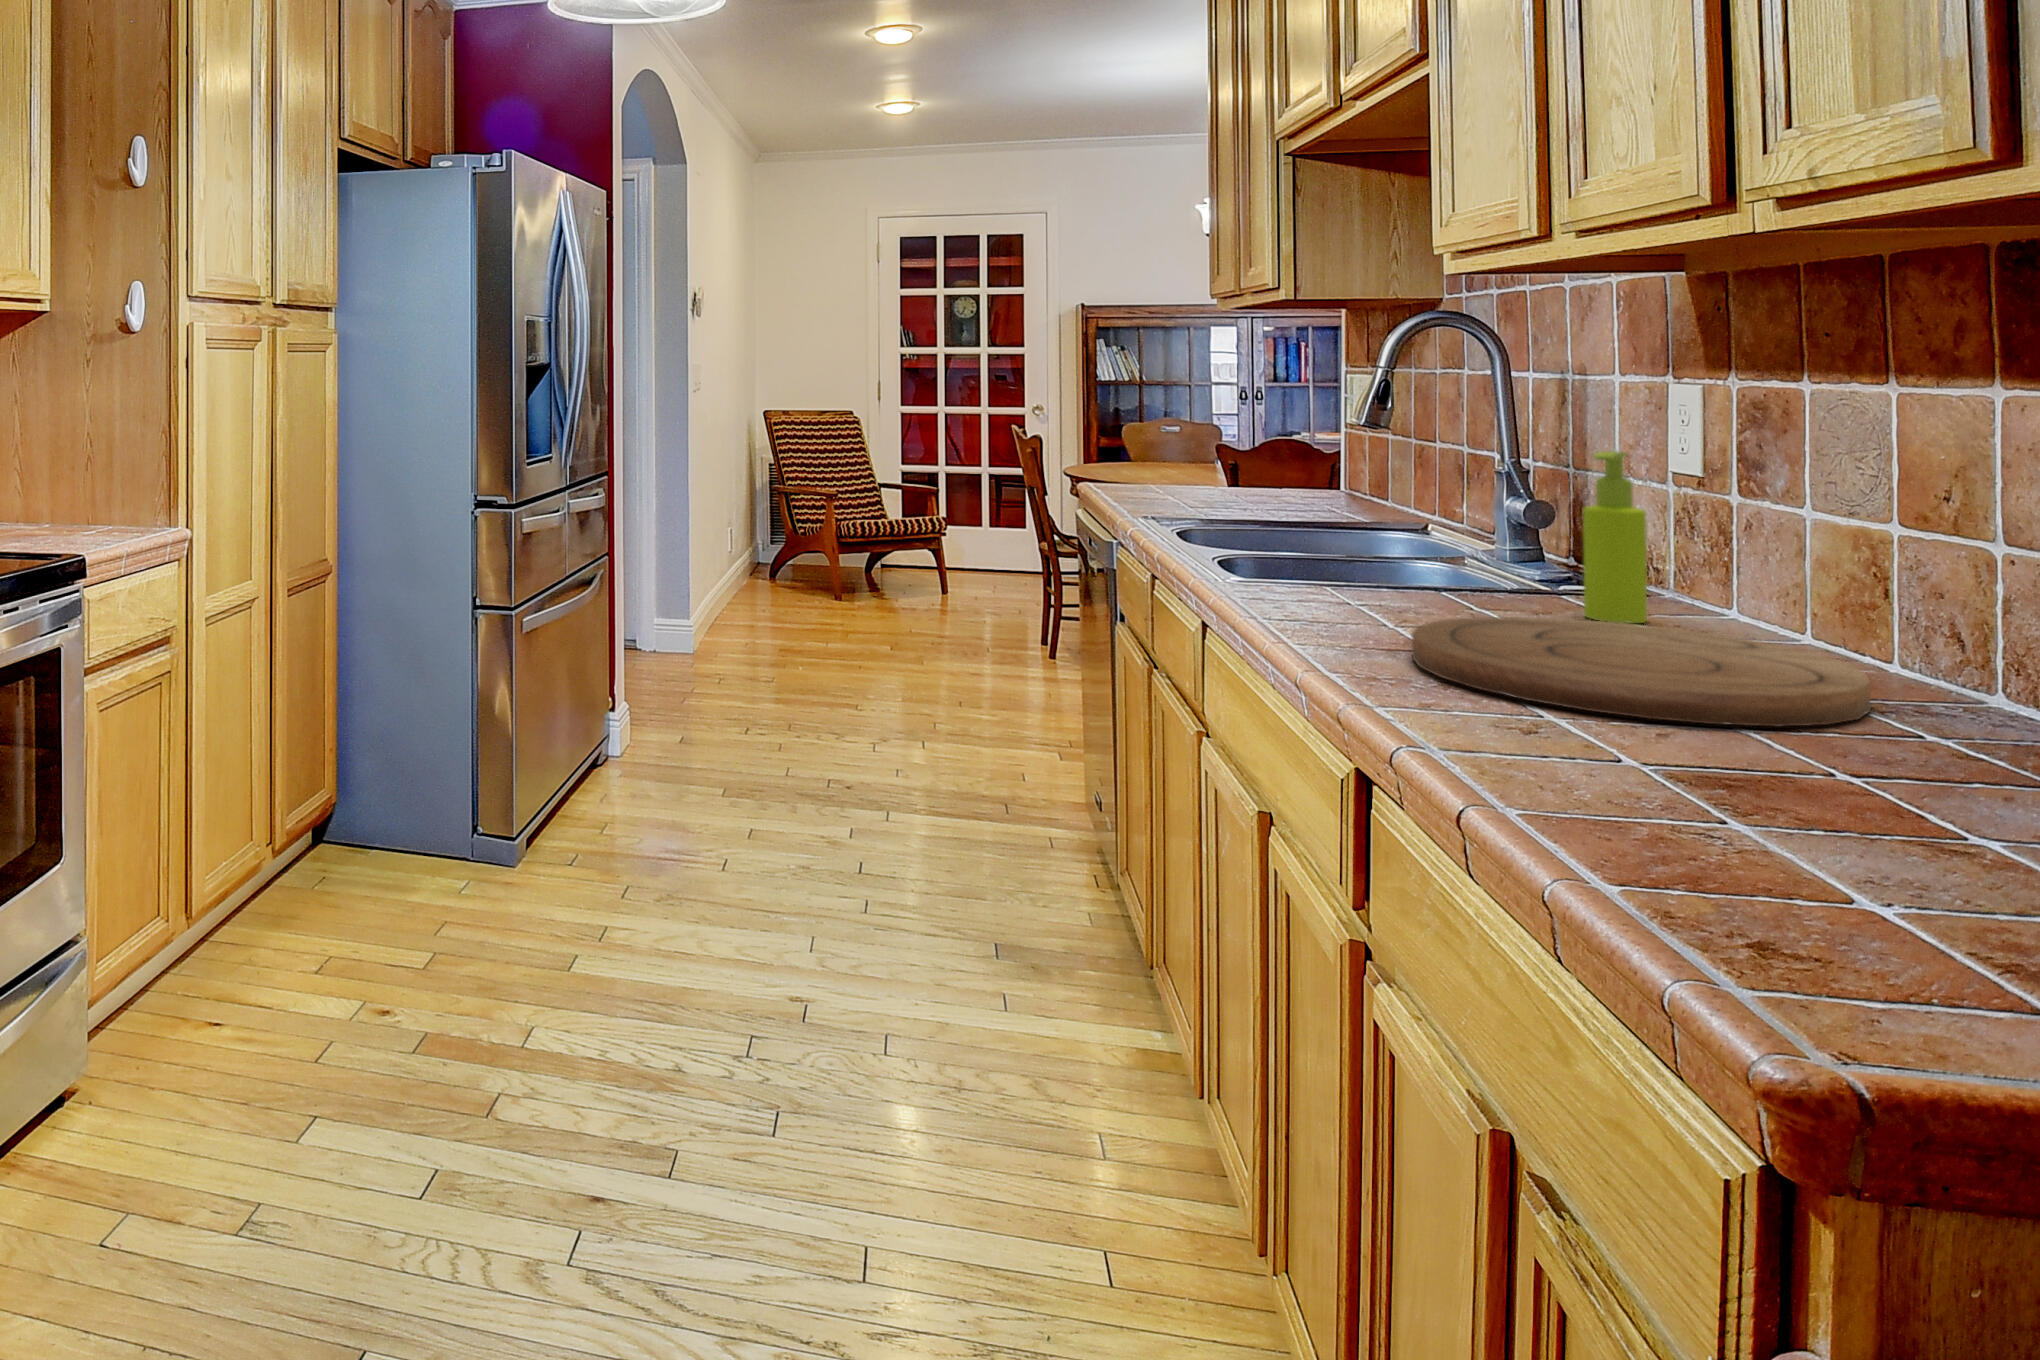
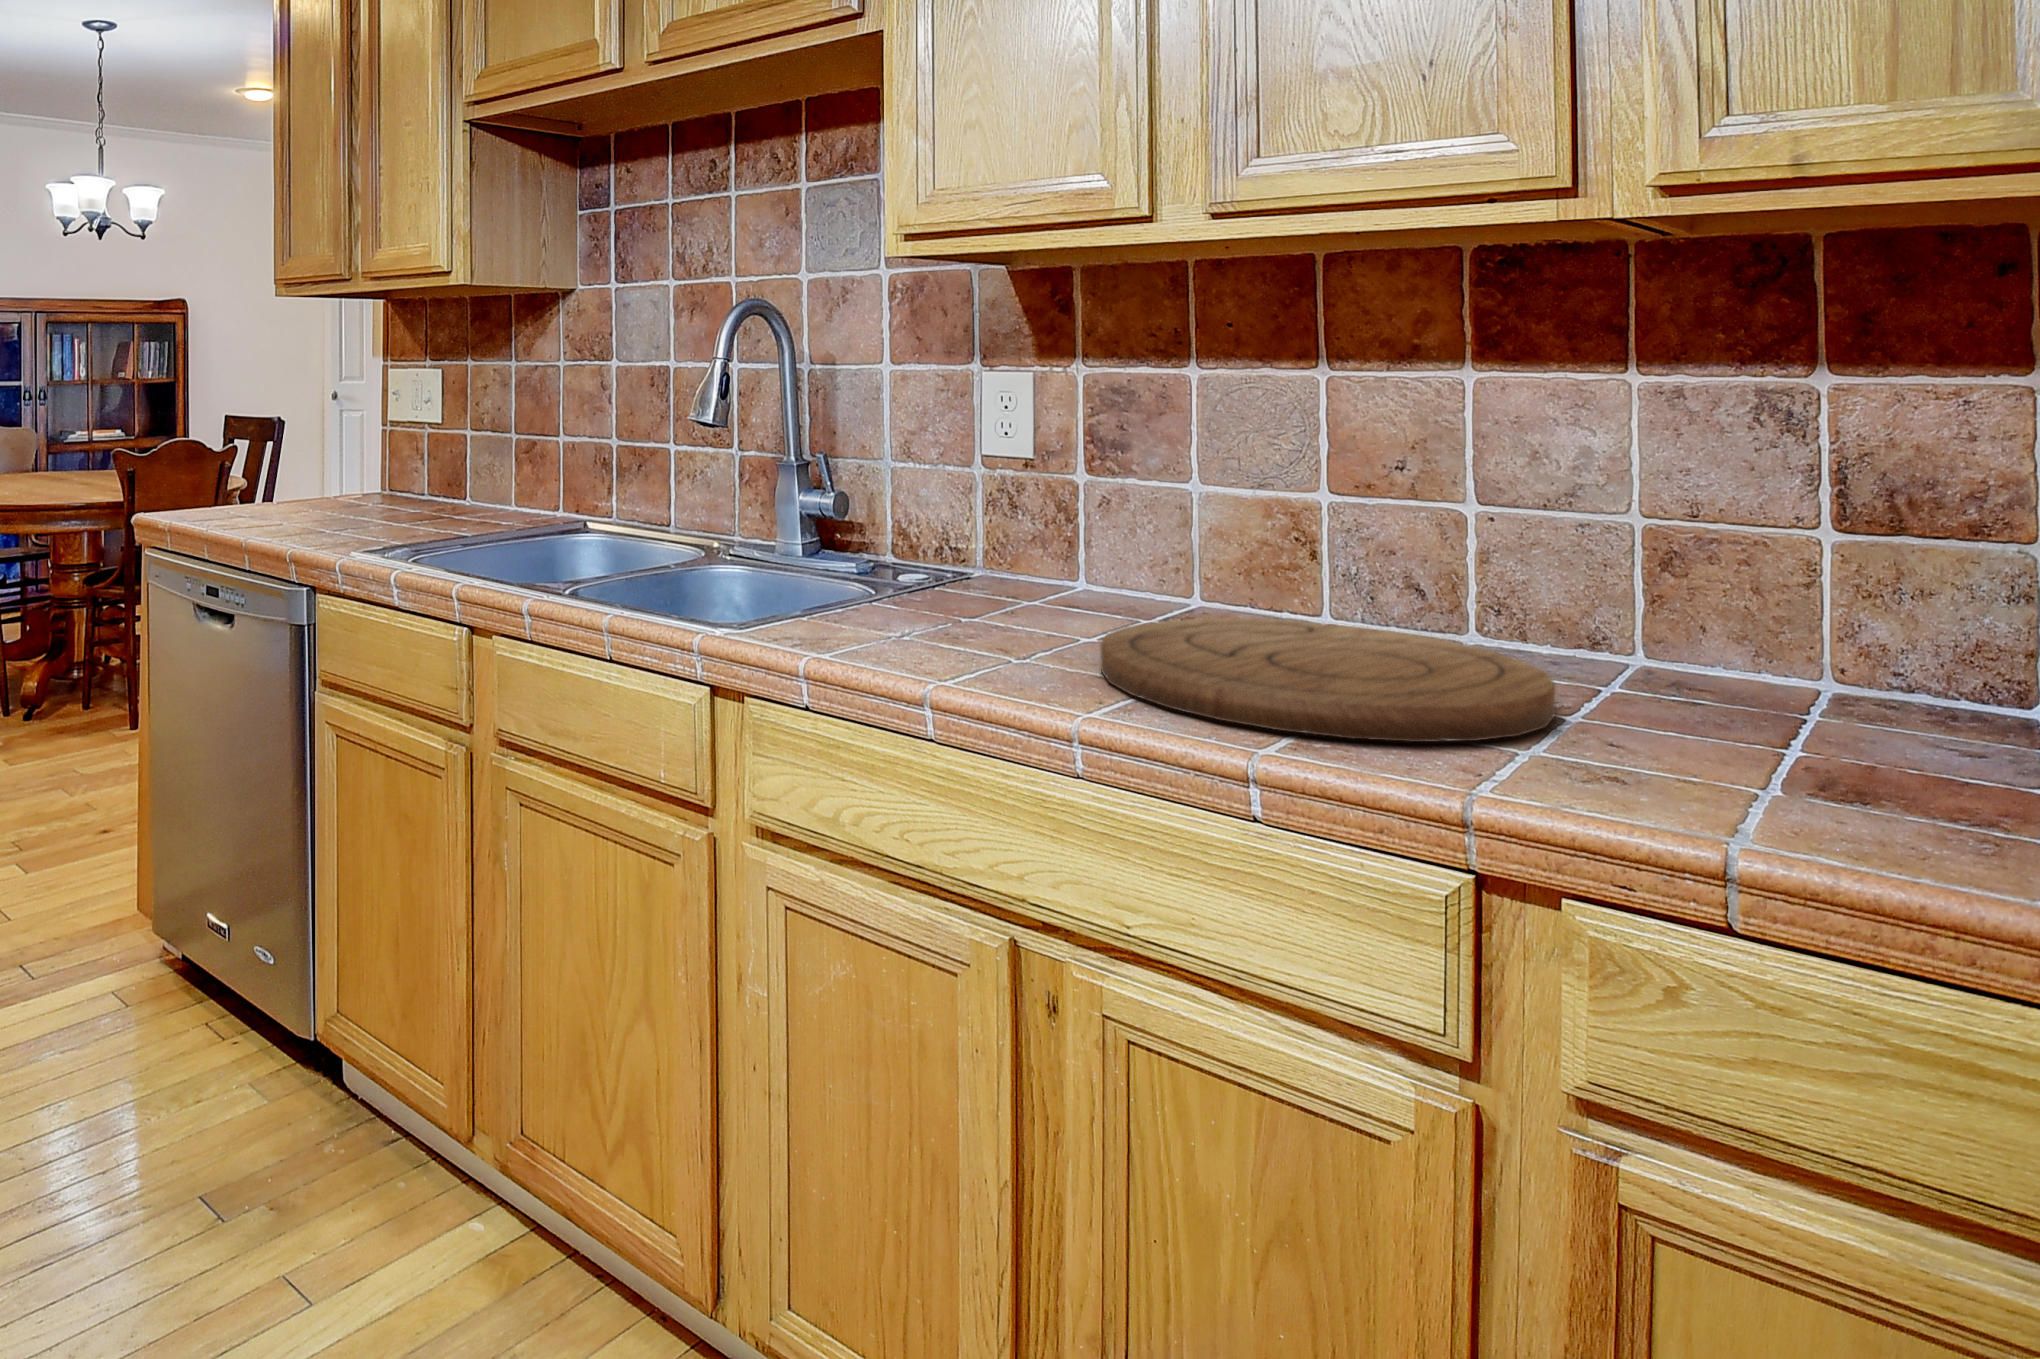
soap dispenser: present [1583,451,1647,623] -> none [1028,438,1084,618]

